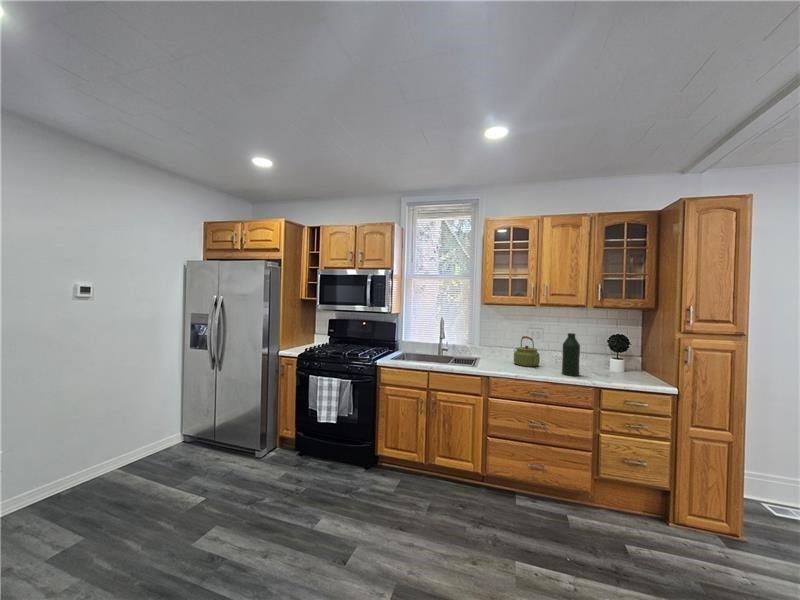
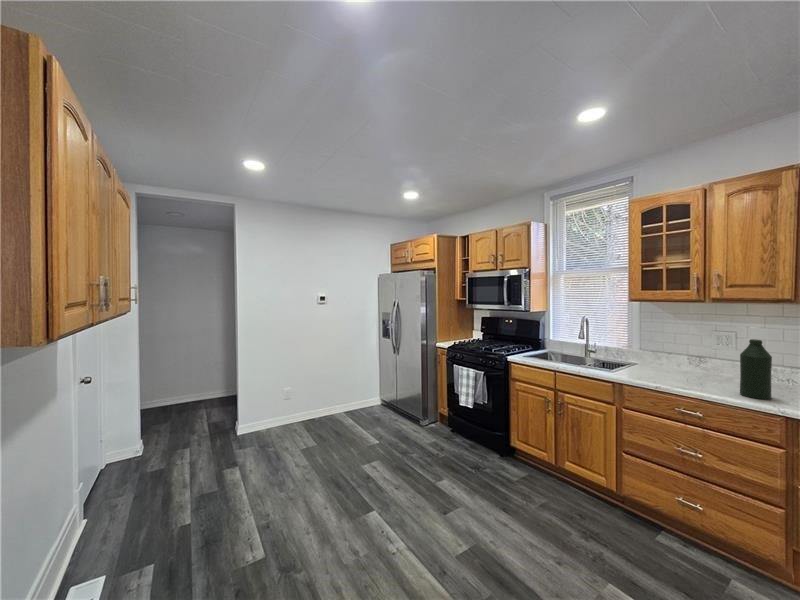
kettle: present [514,336,540,366] -> none [679,341,721,380]

